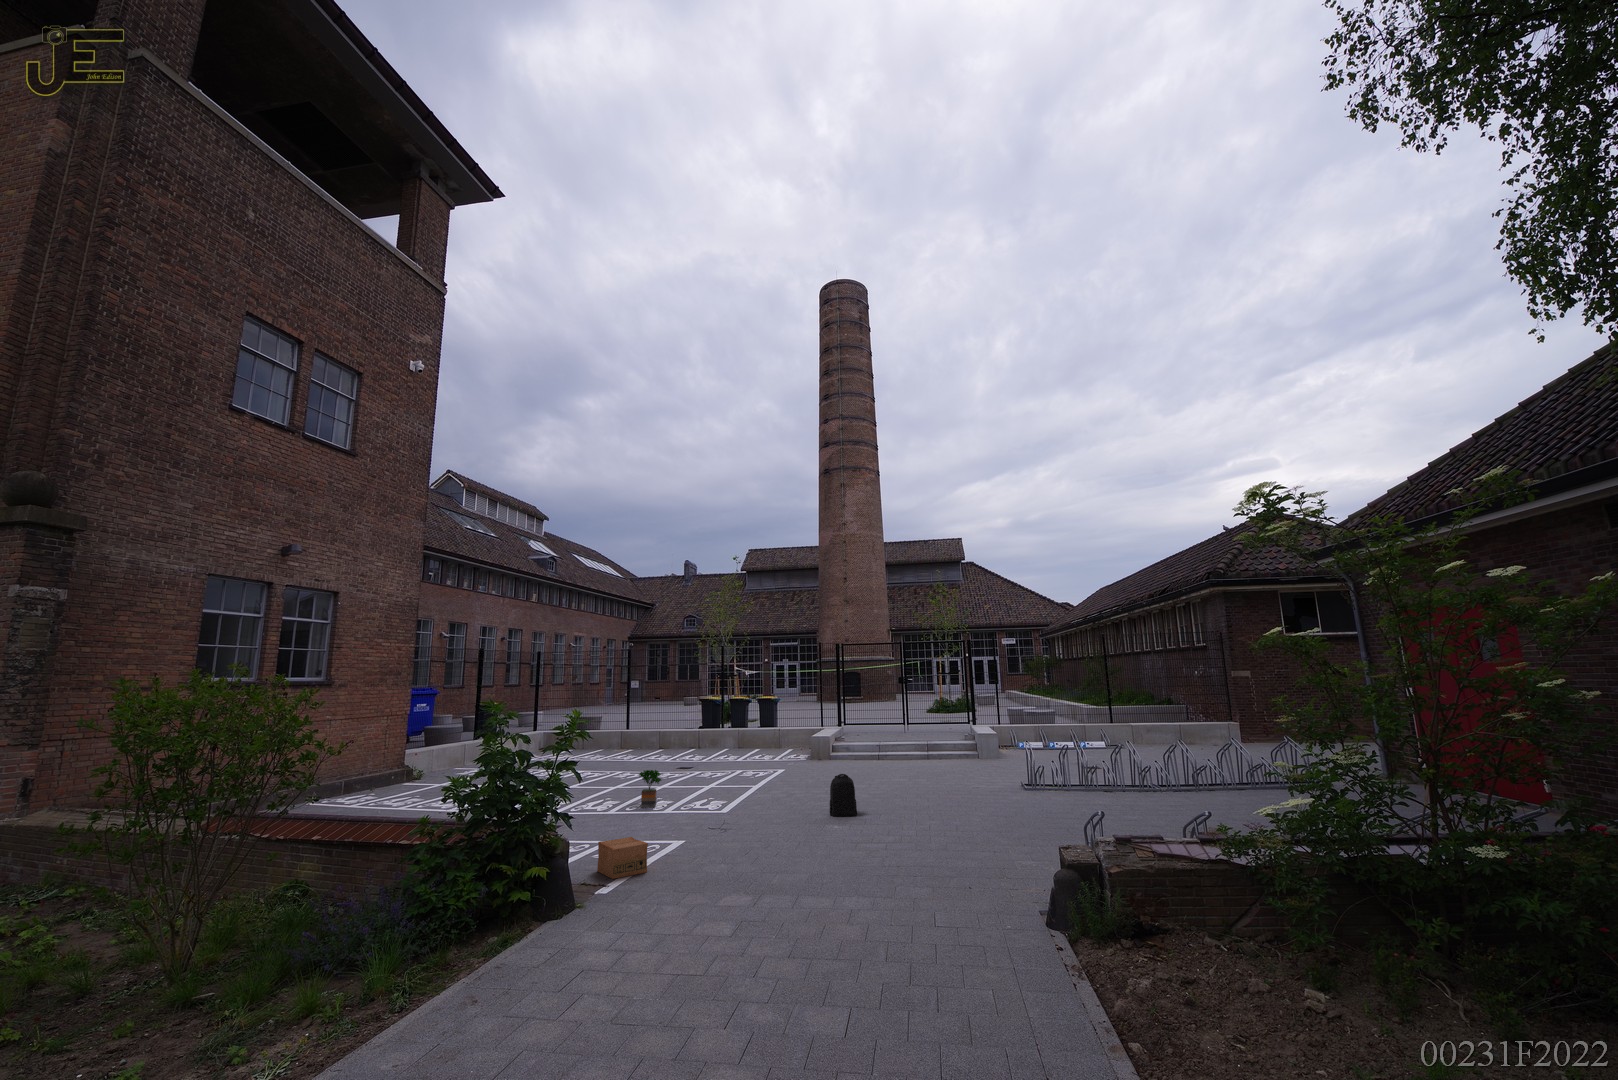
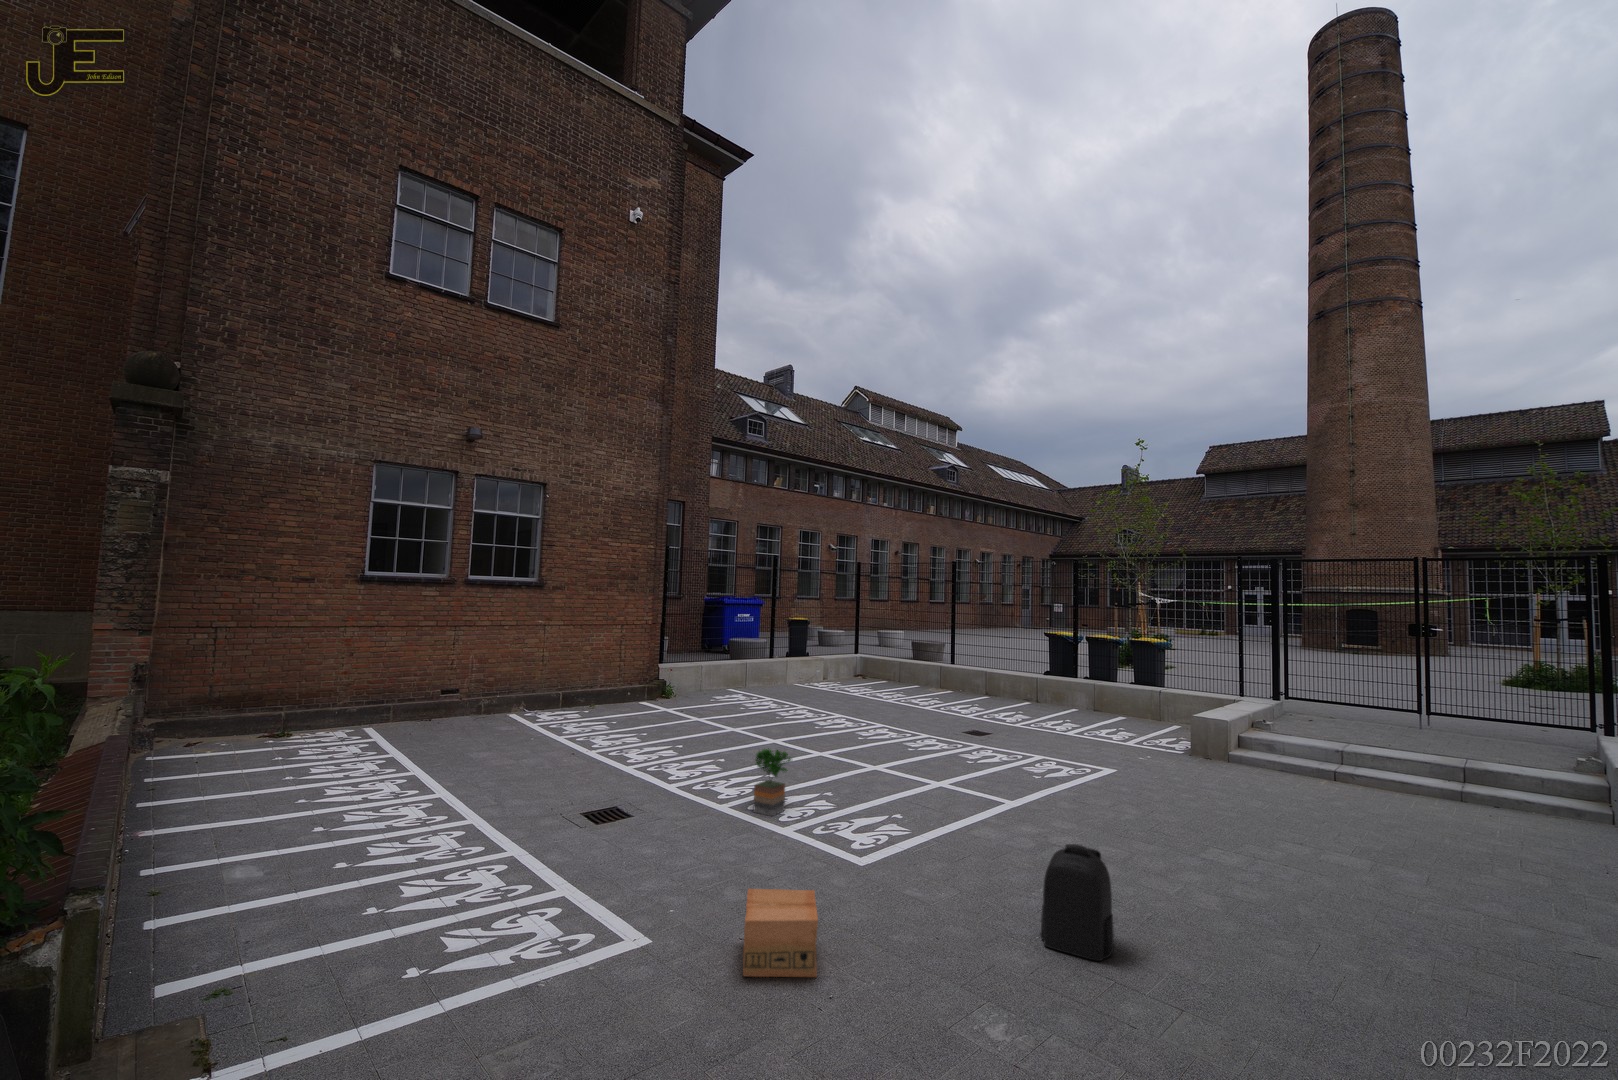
cardboard box: present [597,837,648,879] -> present [743,889,818,977]

